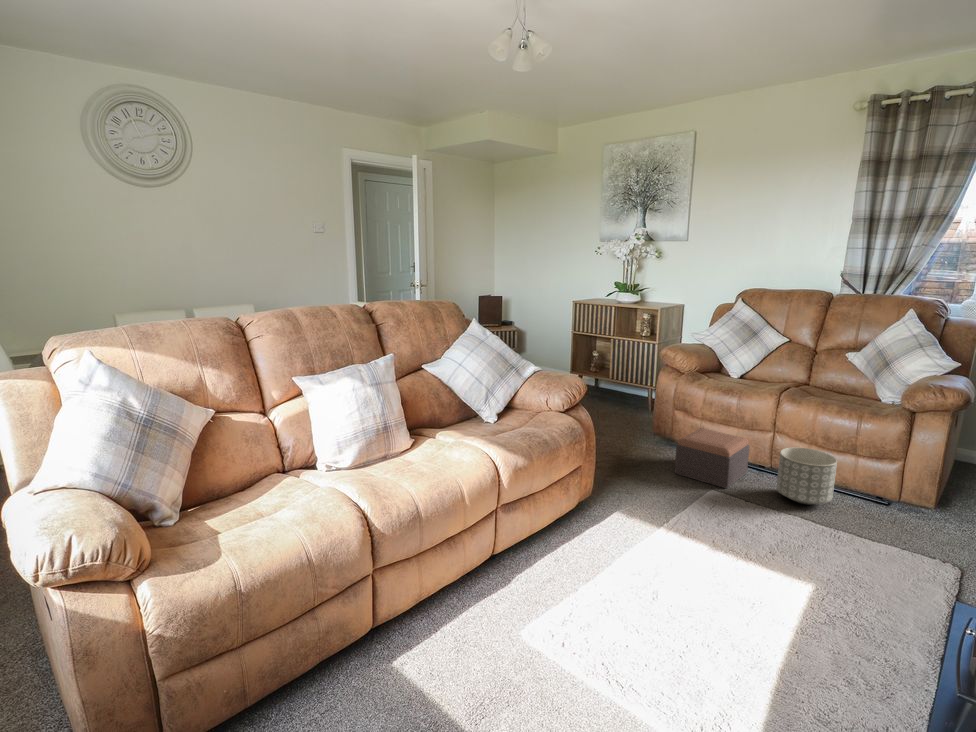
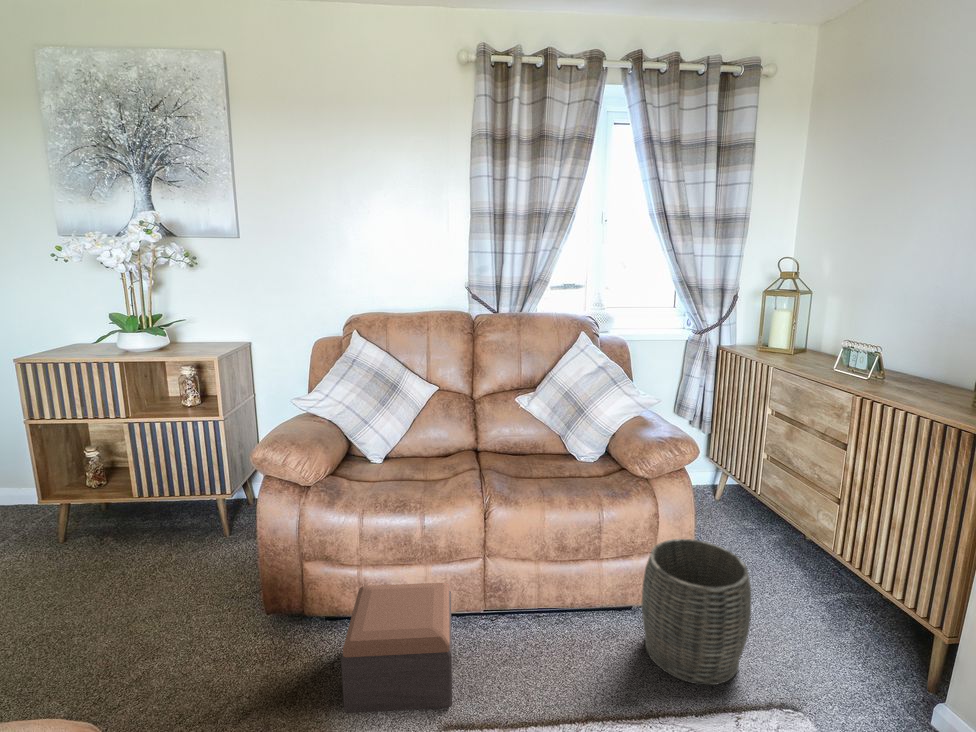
planter: present [776,448,837,505] -> none [518,573,602,684]
woven basket: none [871,452,962,543] -> present [642,539,751,685]

